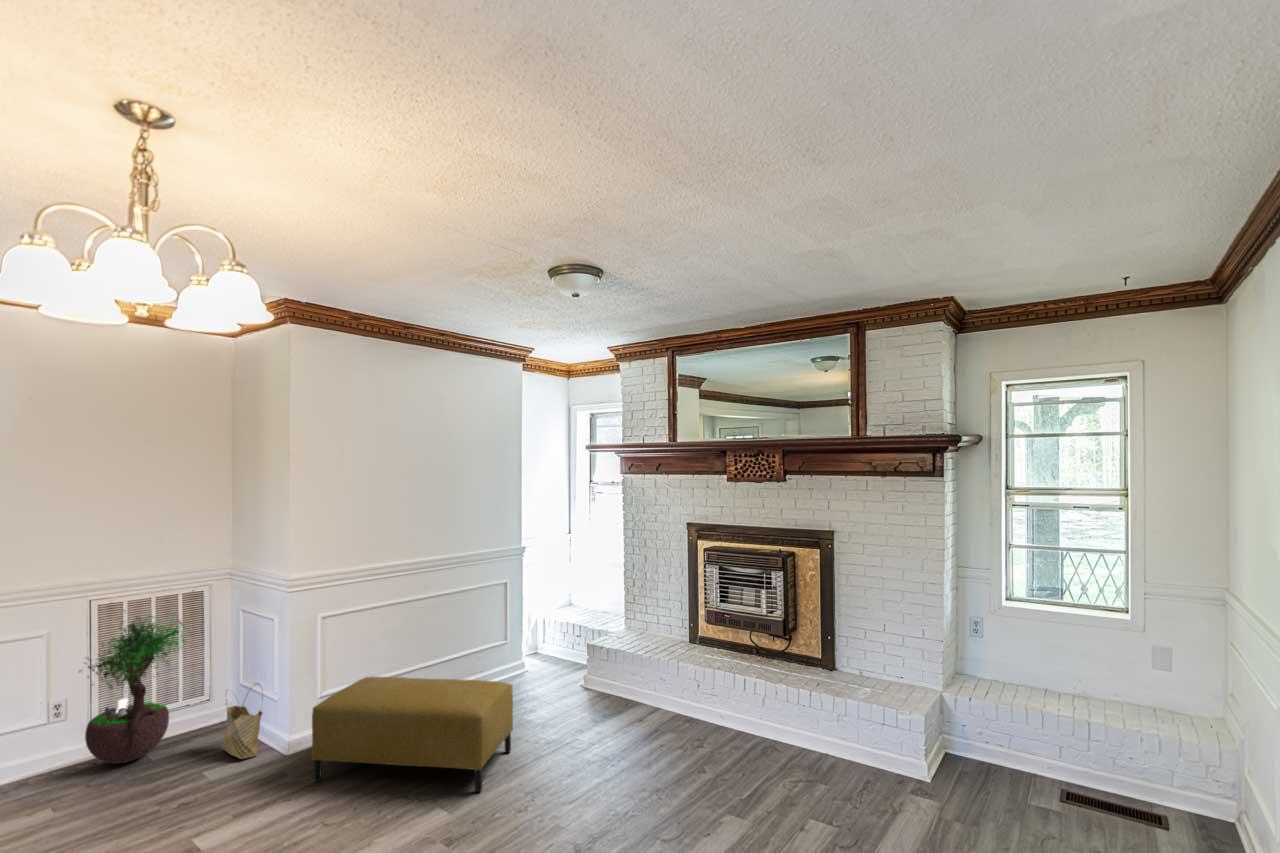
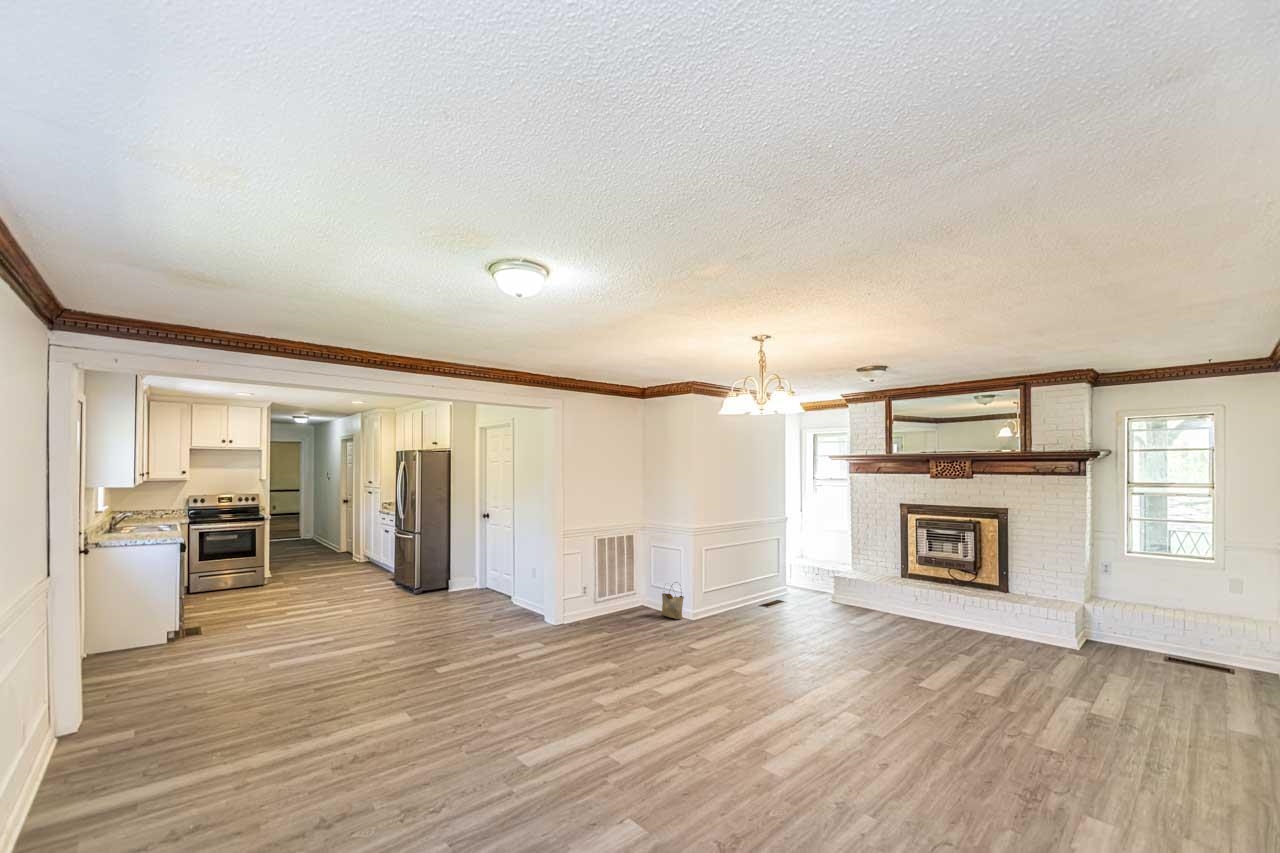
potted tree: present [85,614,189,764] -> none [601,539,646,617]
ottoman: present [311,677,513,792] -> none [723,581,820,638]

